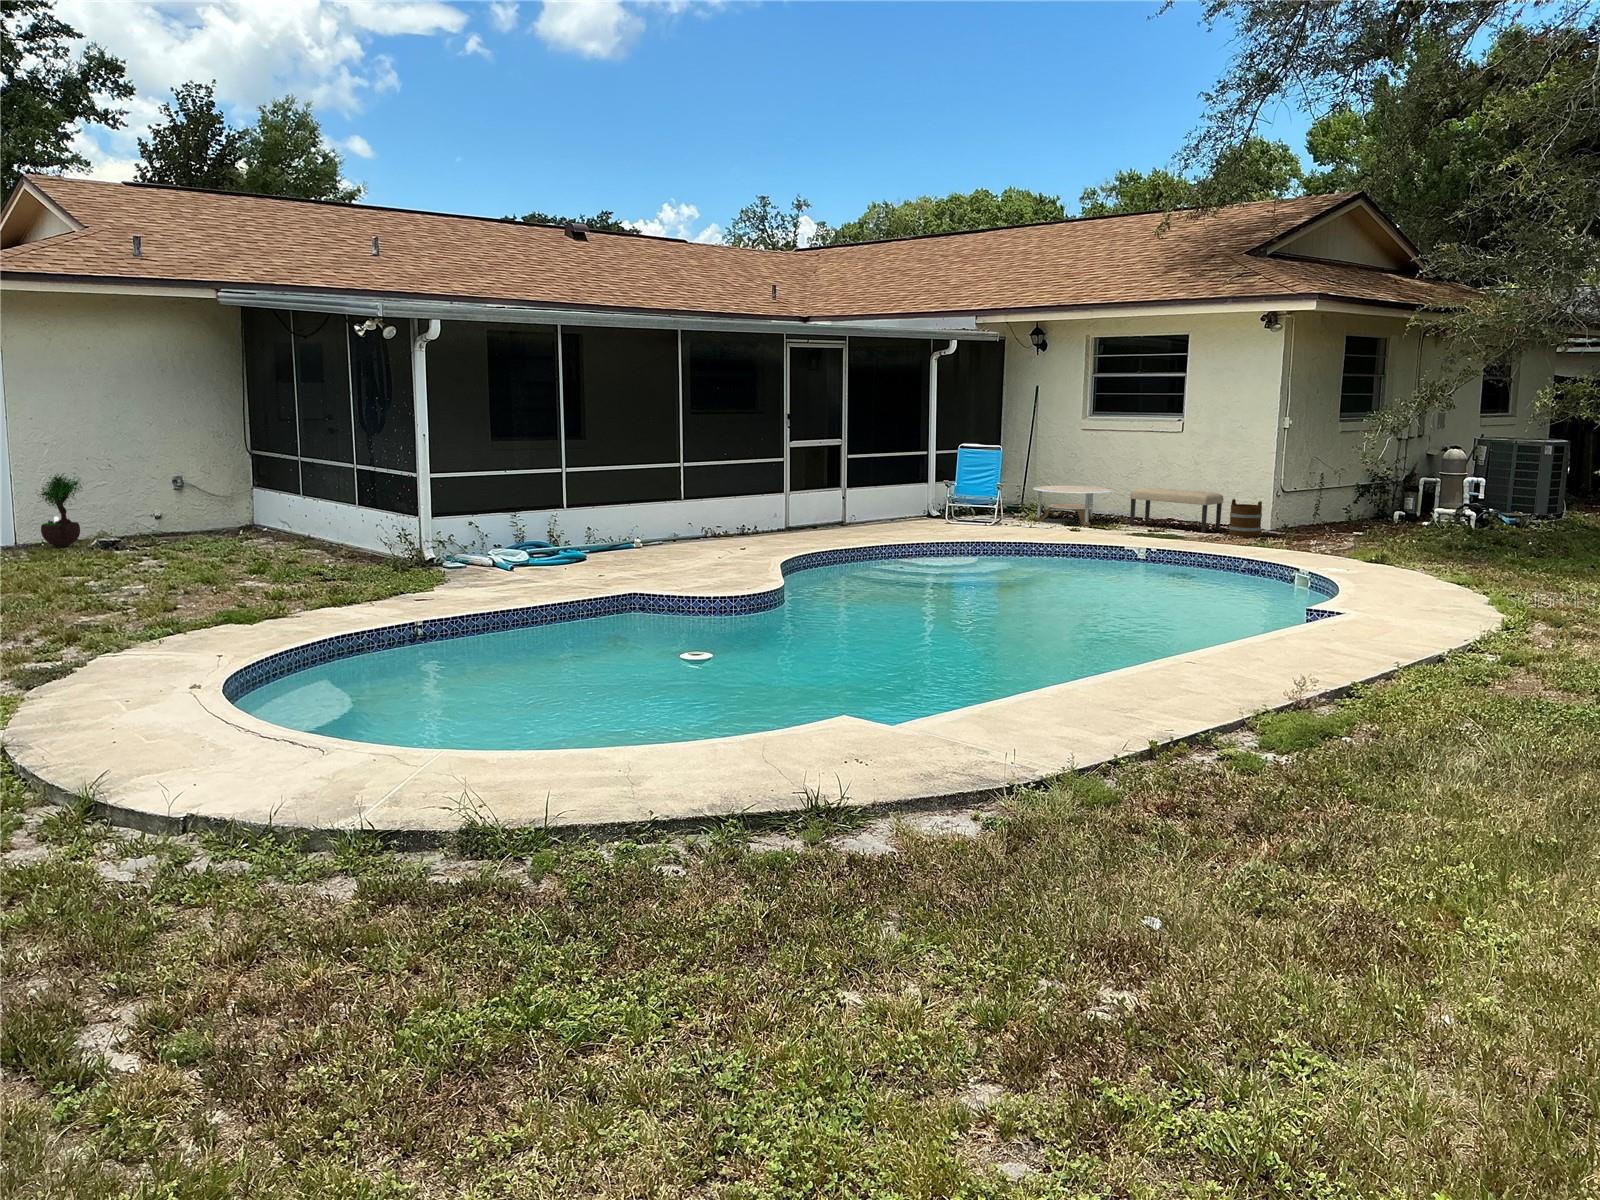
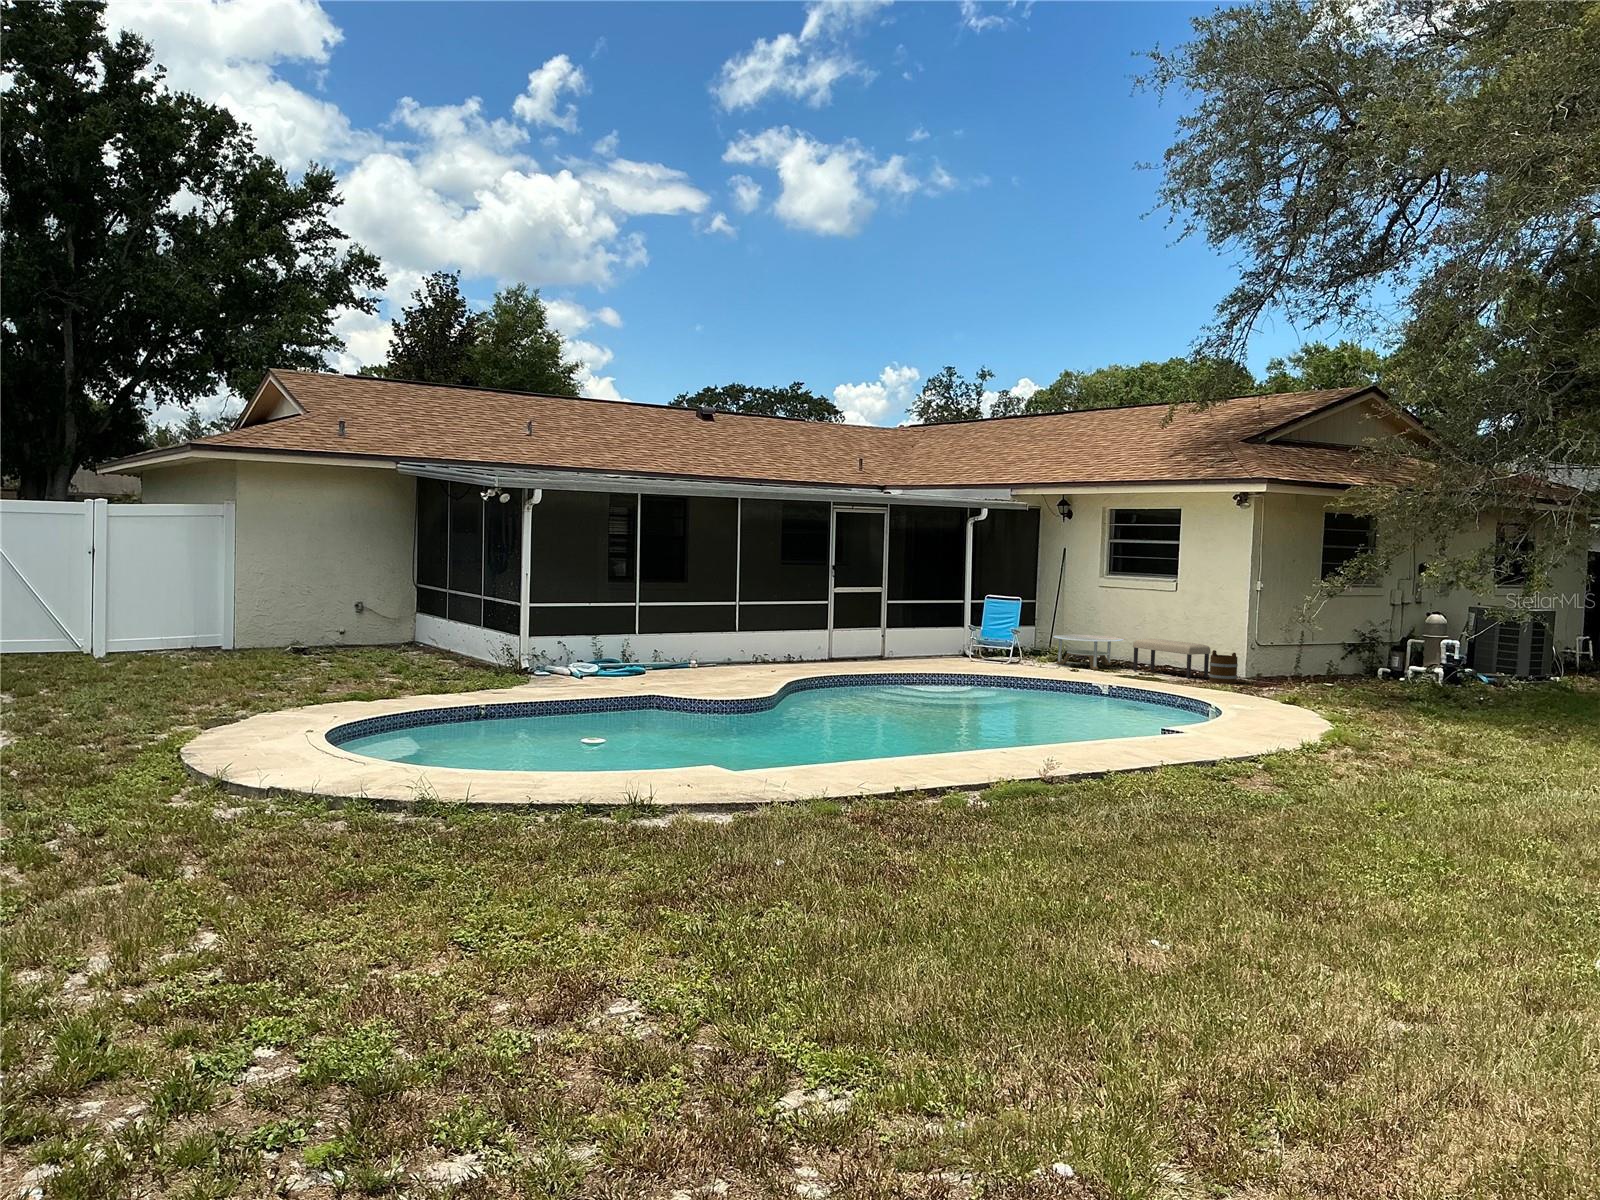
potted tree: present [38,473,82,547] -> none [256,591,292,649]

